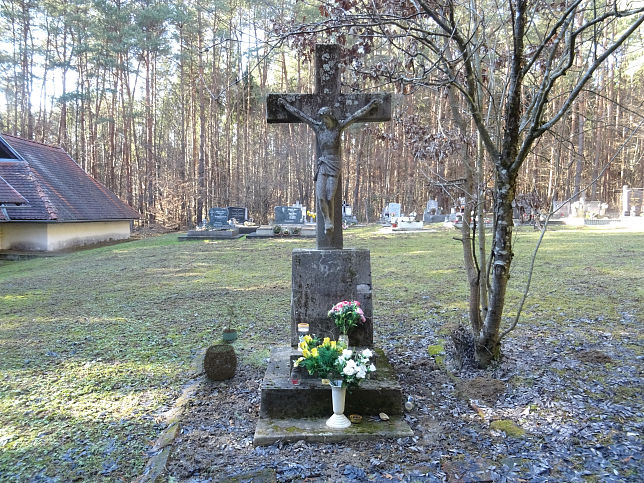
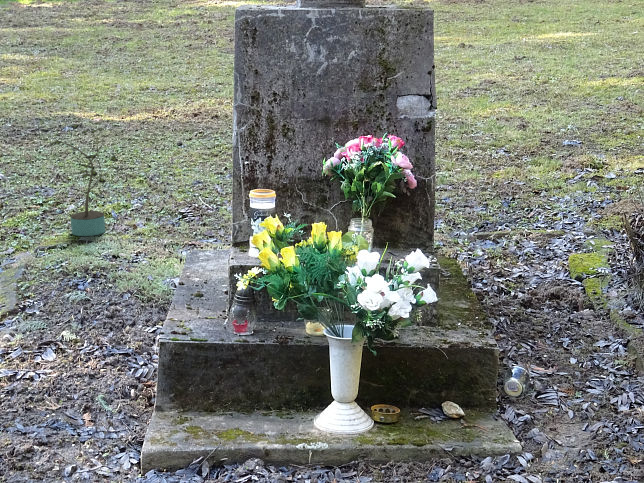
woven basket: present [204,344,237,380] -> none [22,242,104,325]

